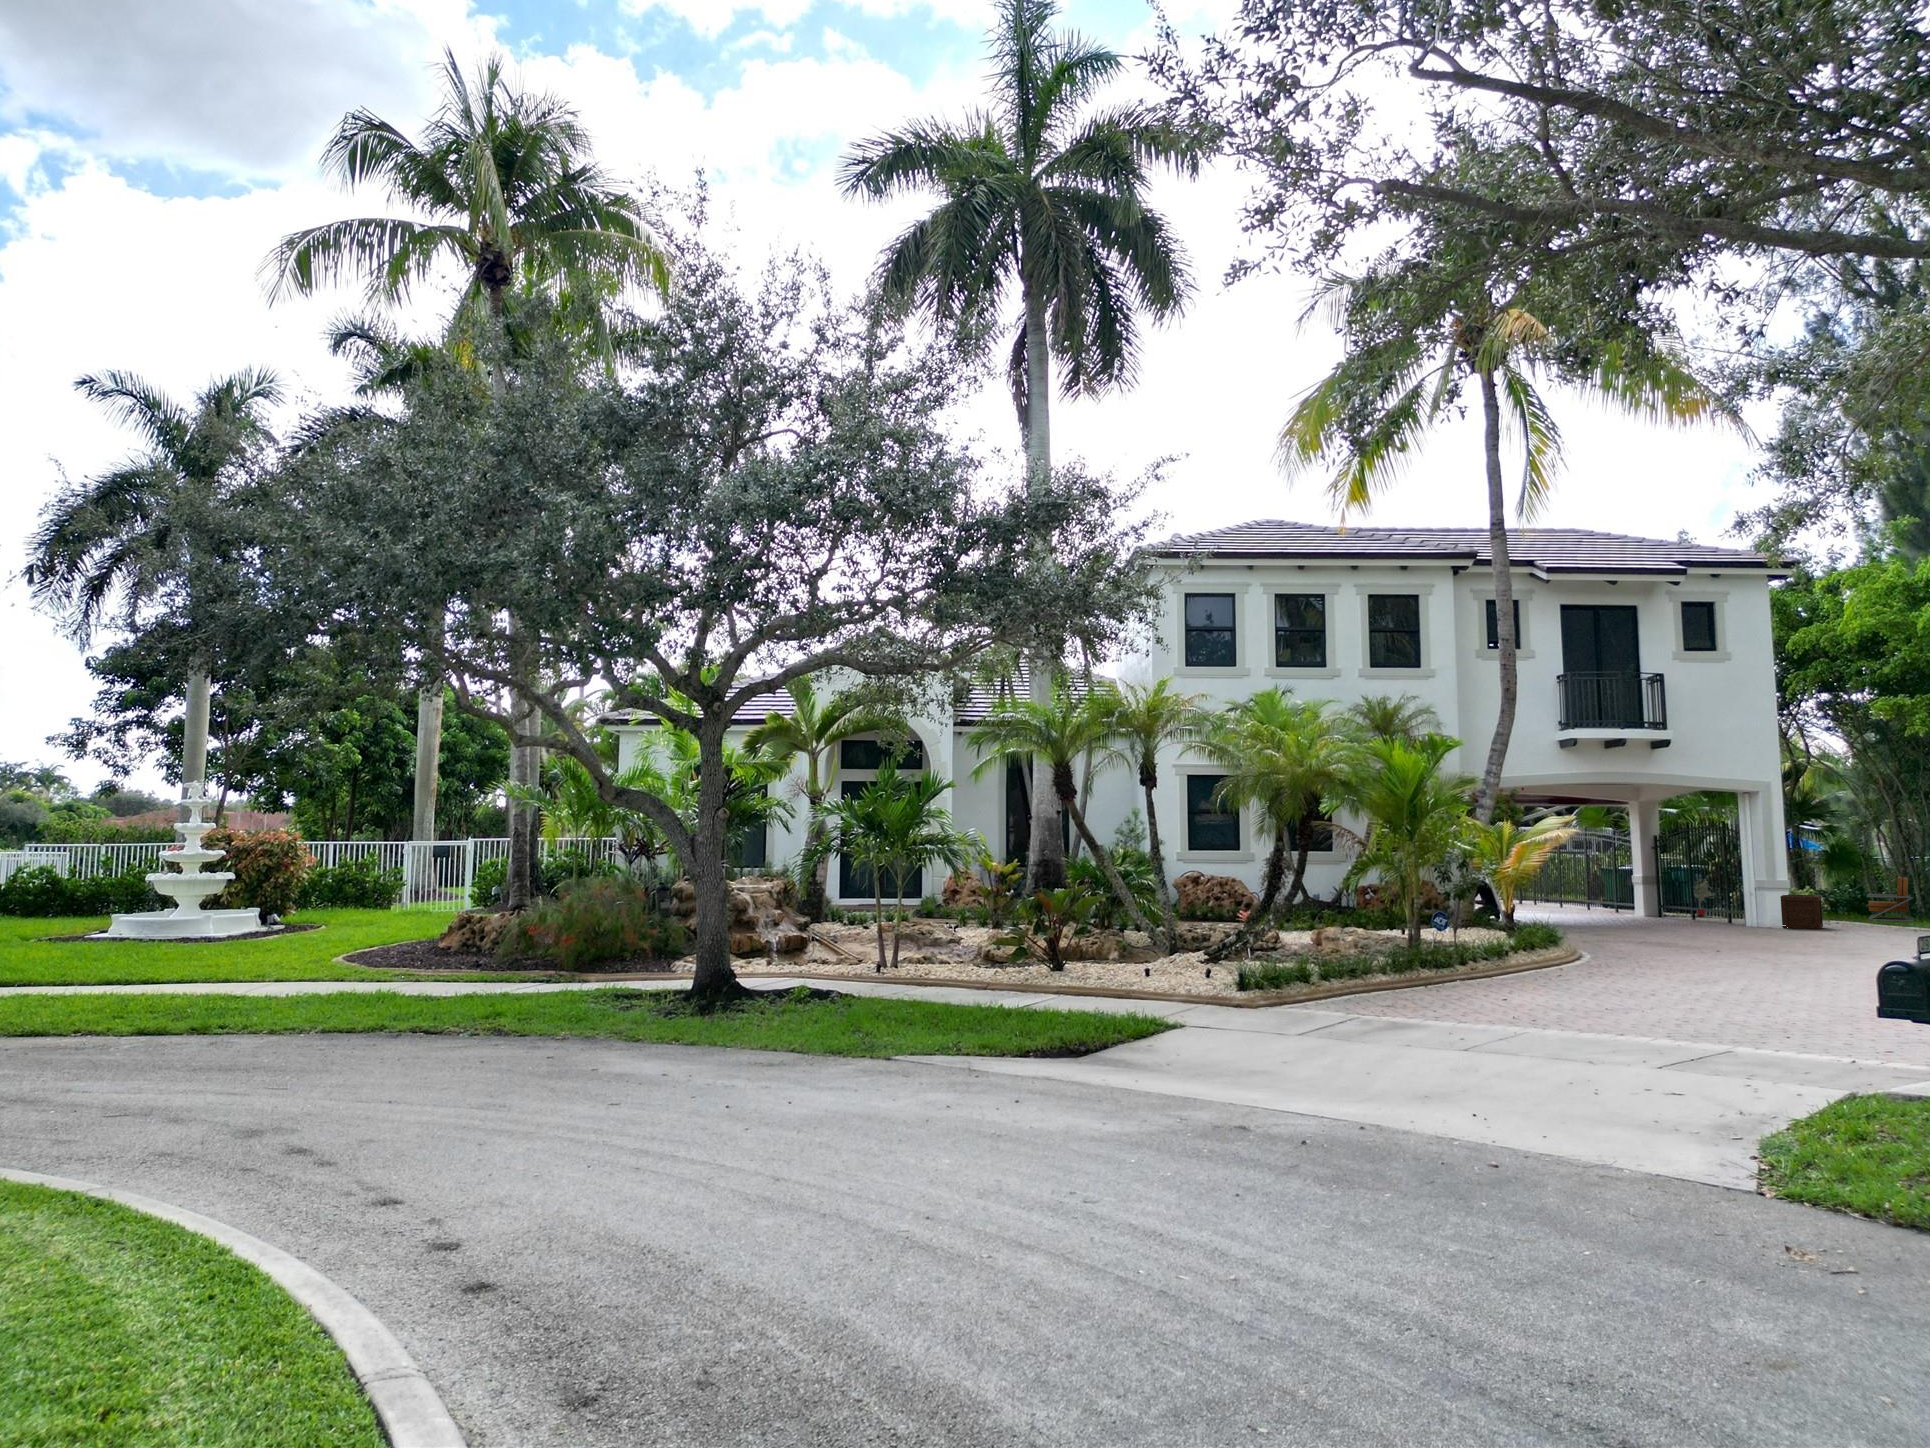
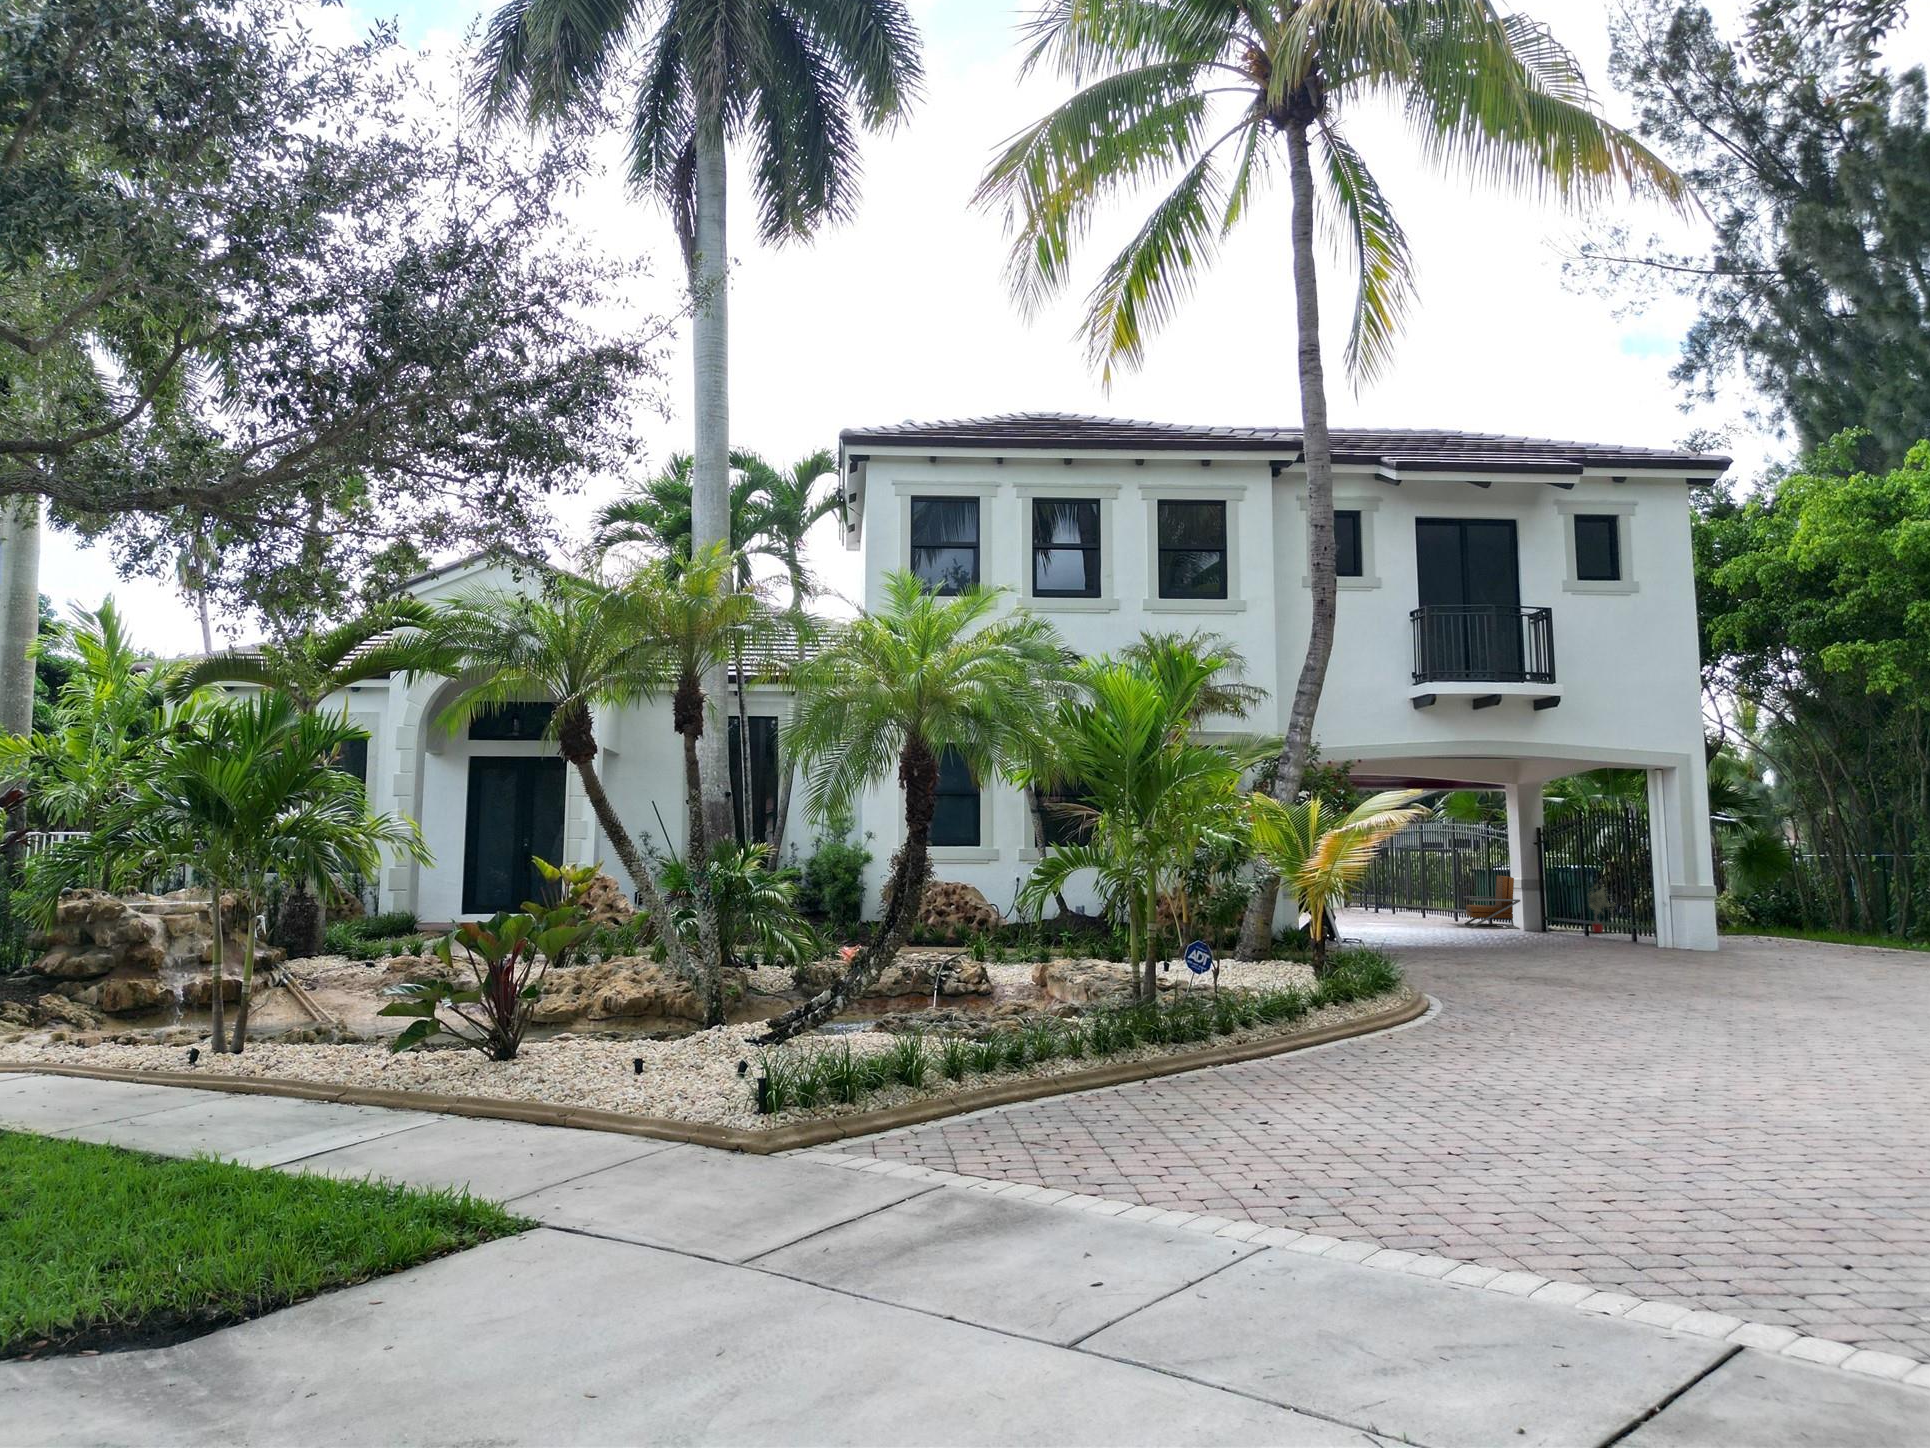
lounge chair: present [1867,877,1913,922] -> present [1464,876,1520,930]
wooden crate: present [1780,894,1823,929] -> none [1708,906,1765,955]

